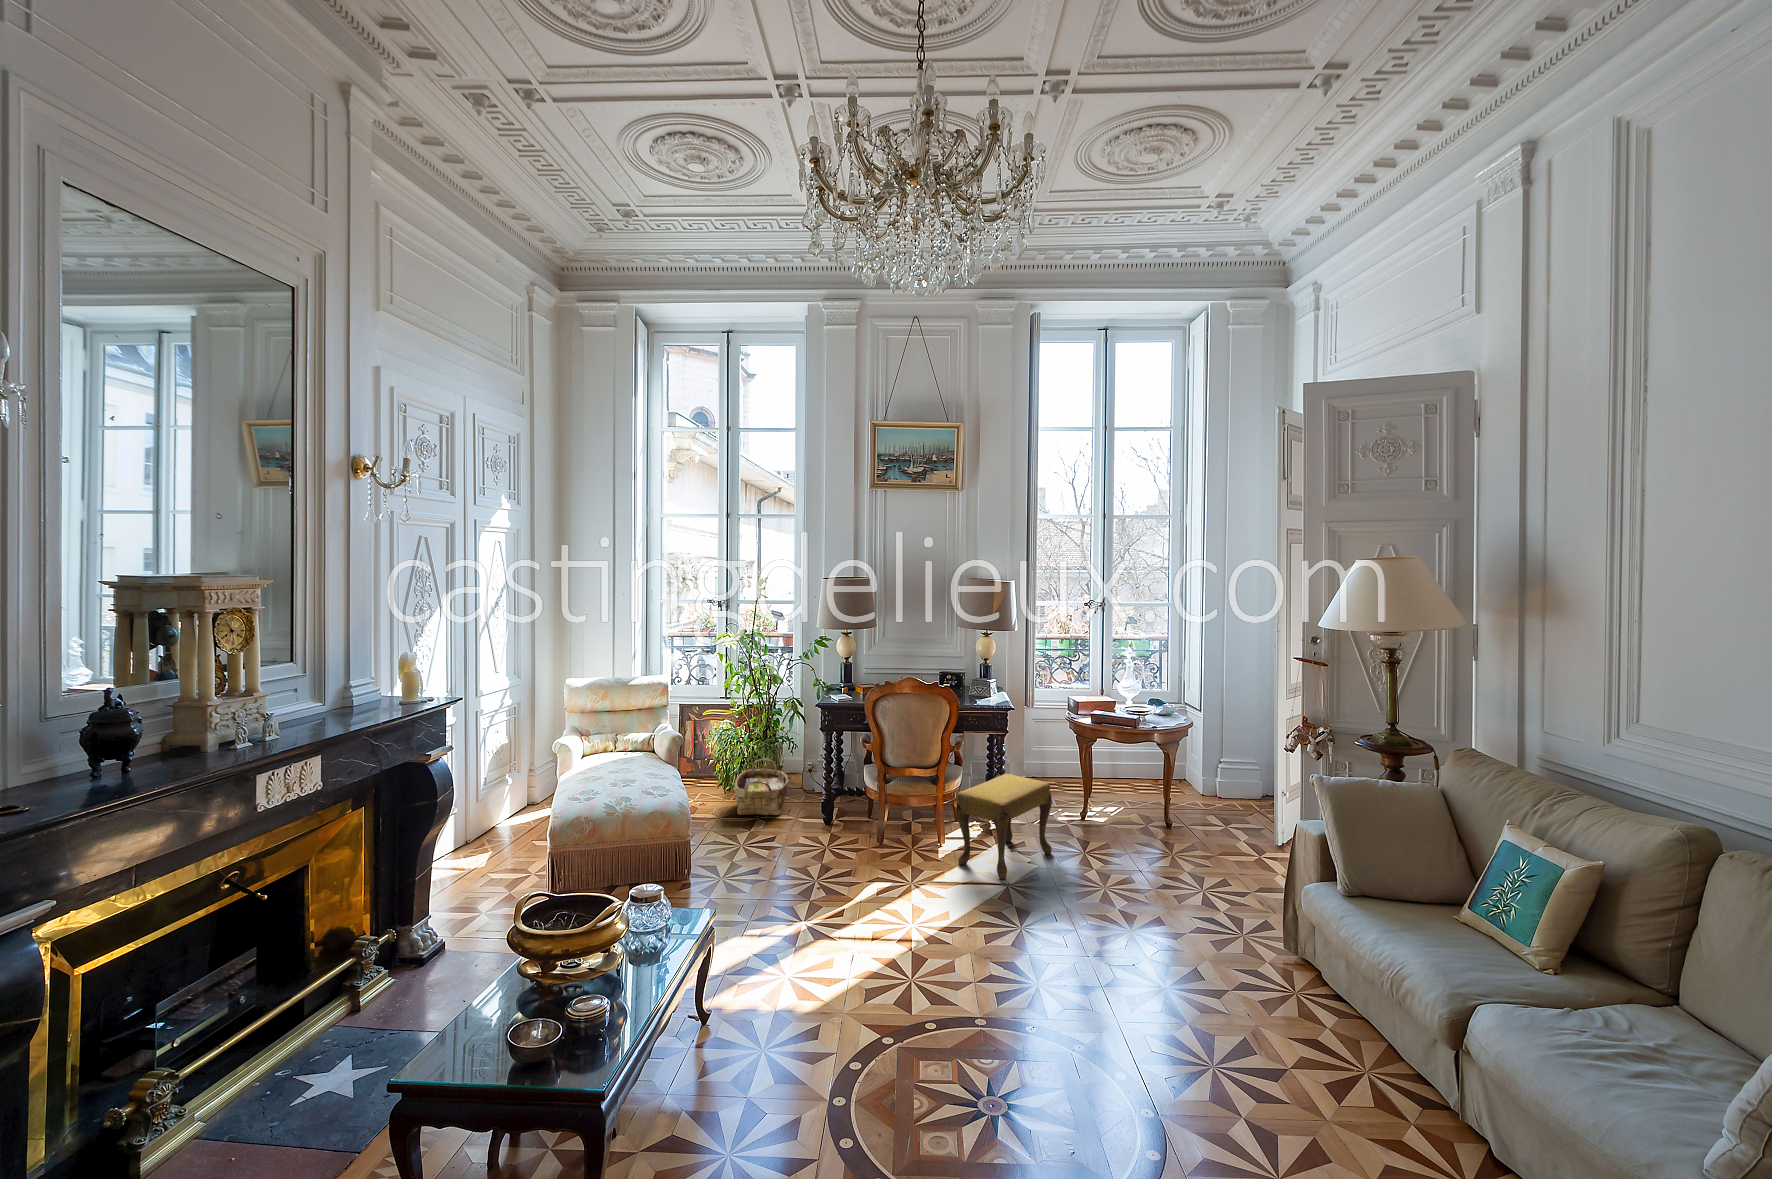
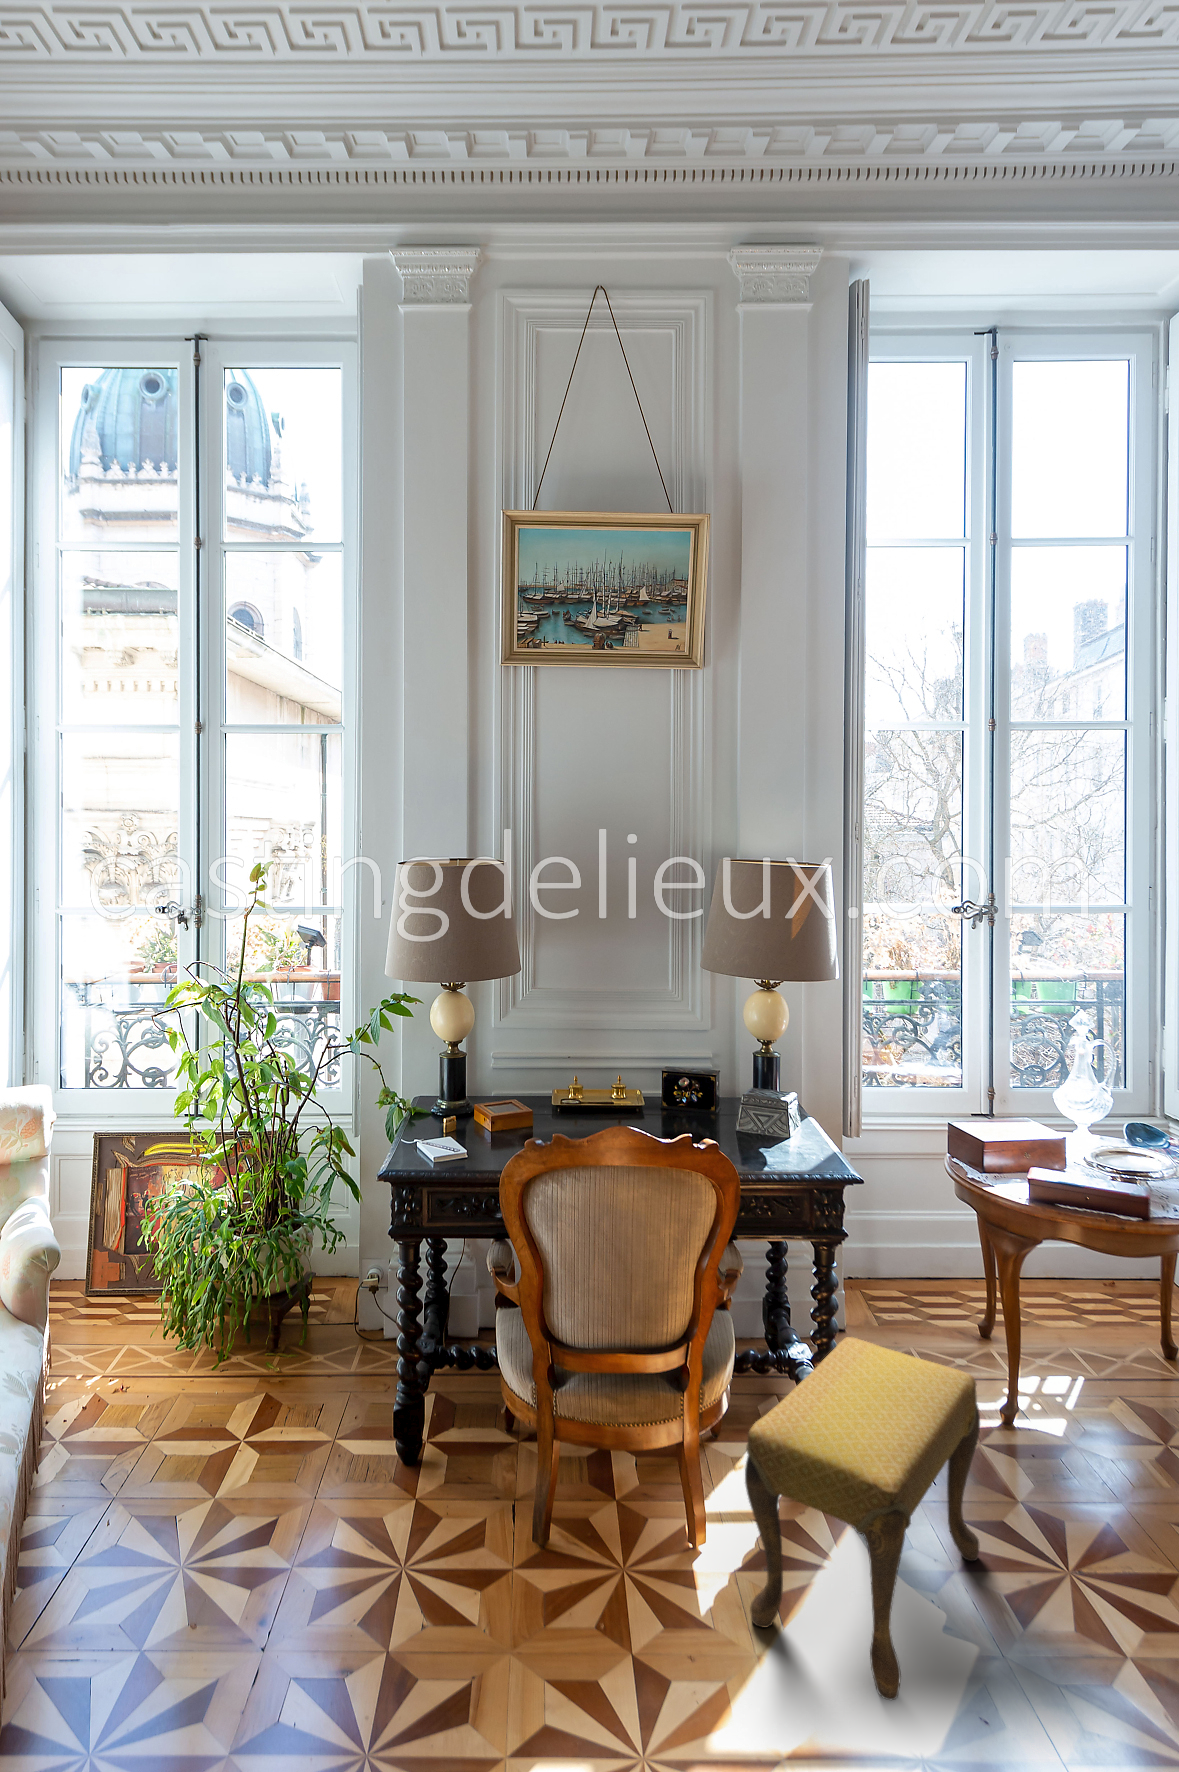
woven basket: present [735,758,788,815] -> none [182,1269,318,1425]

